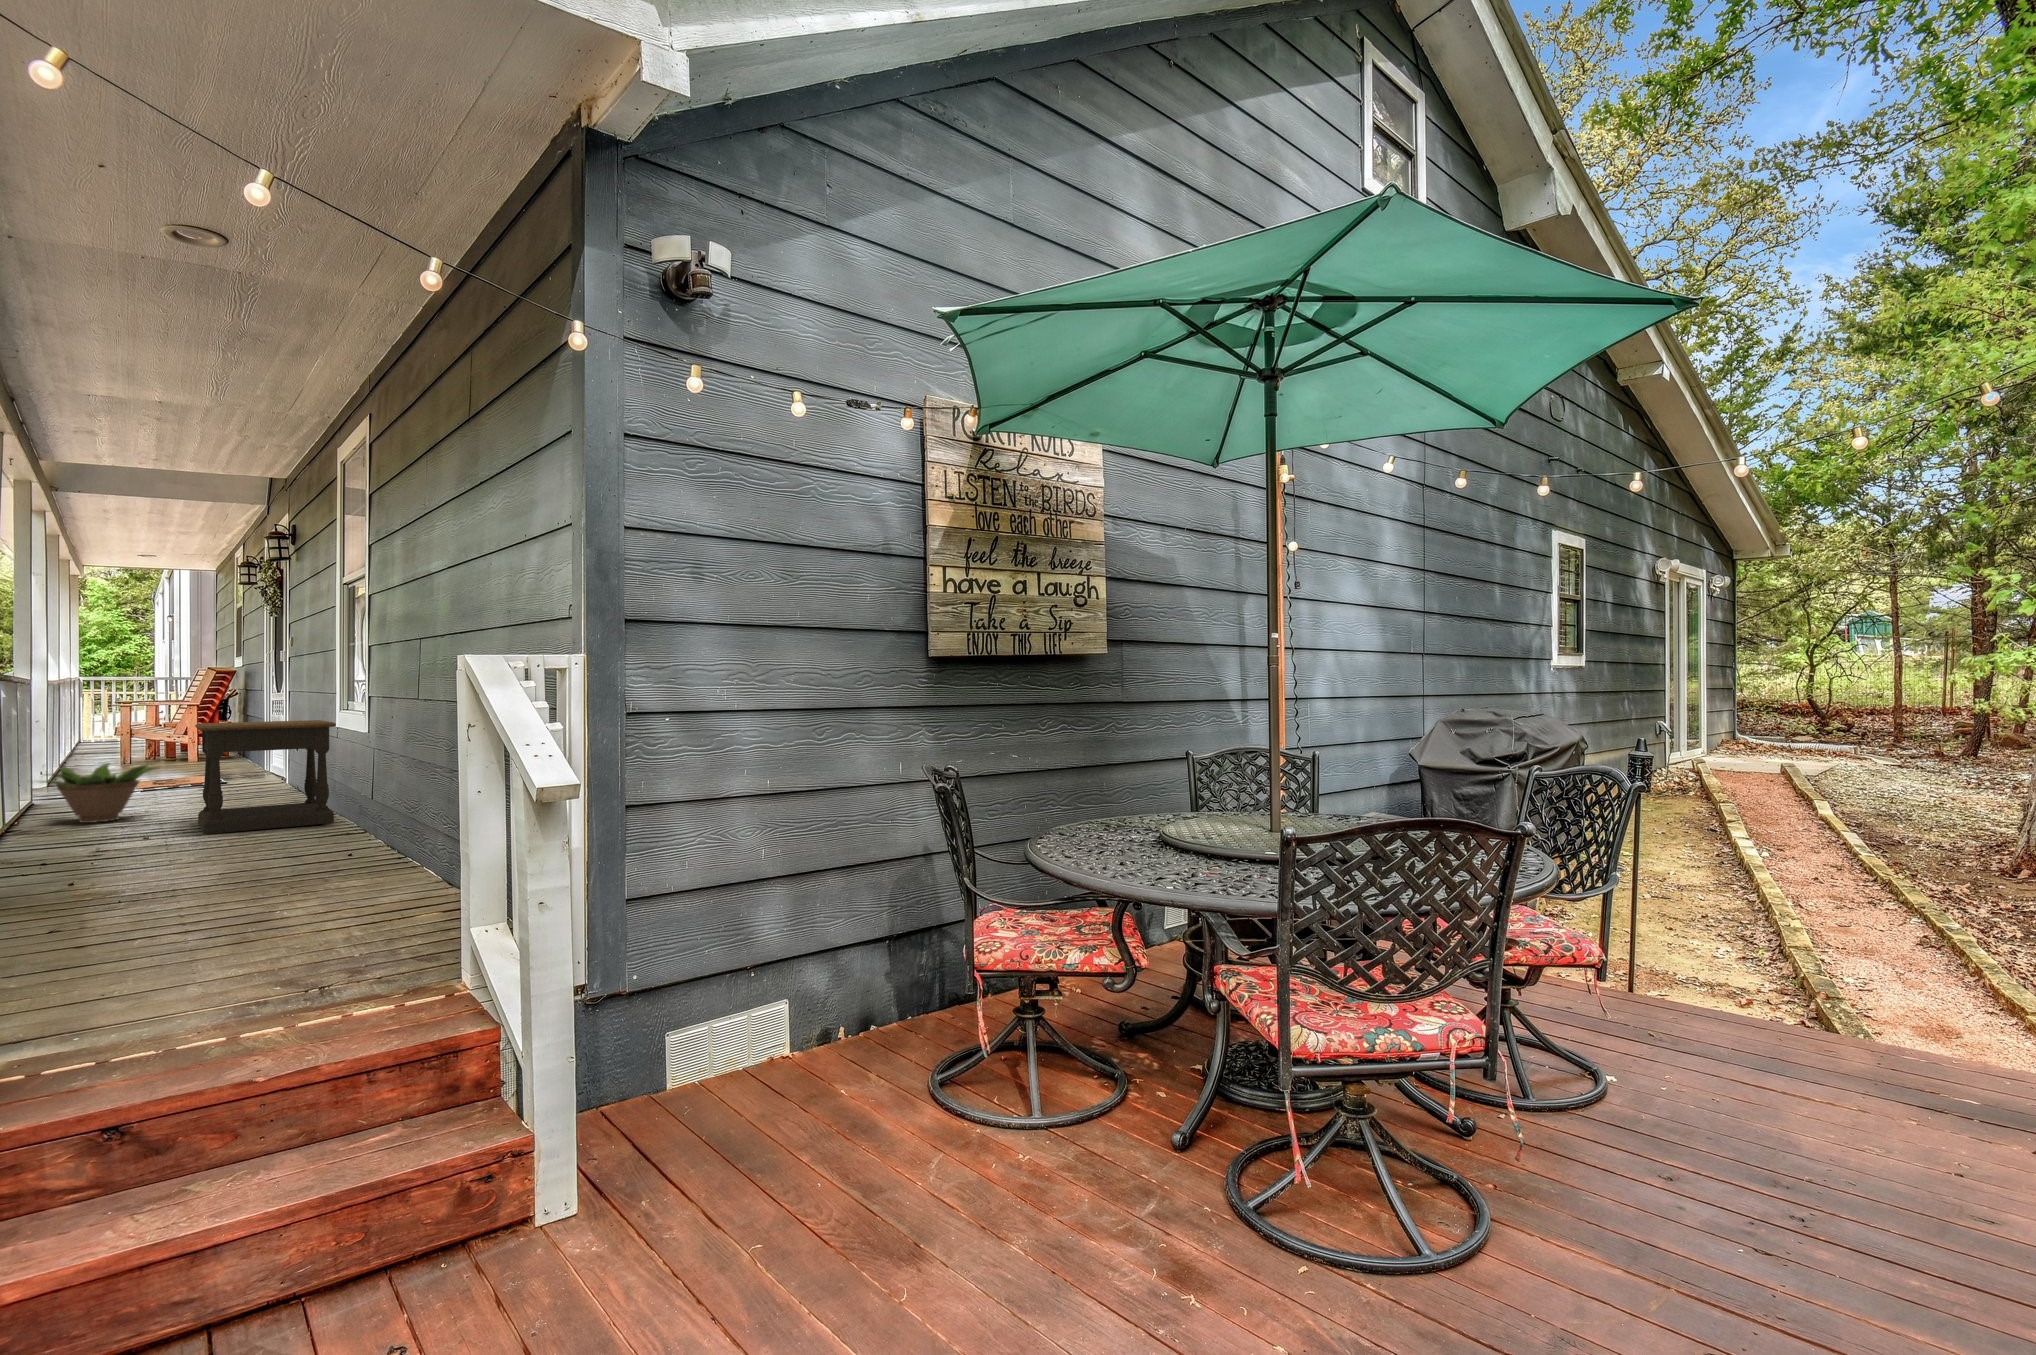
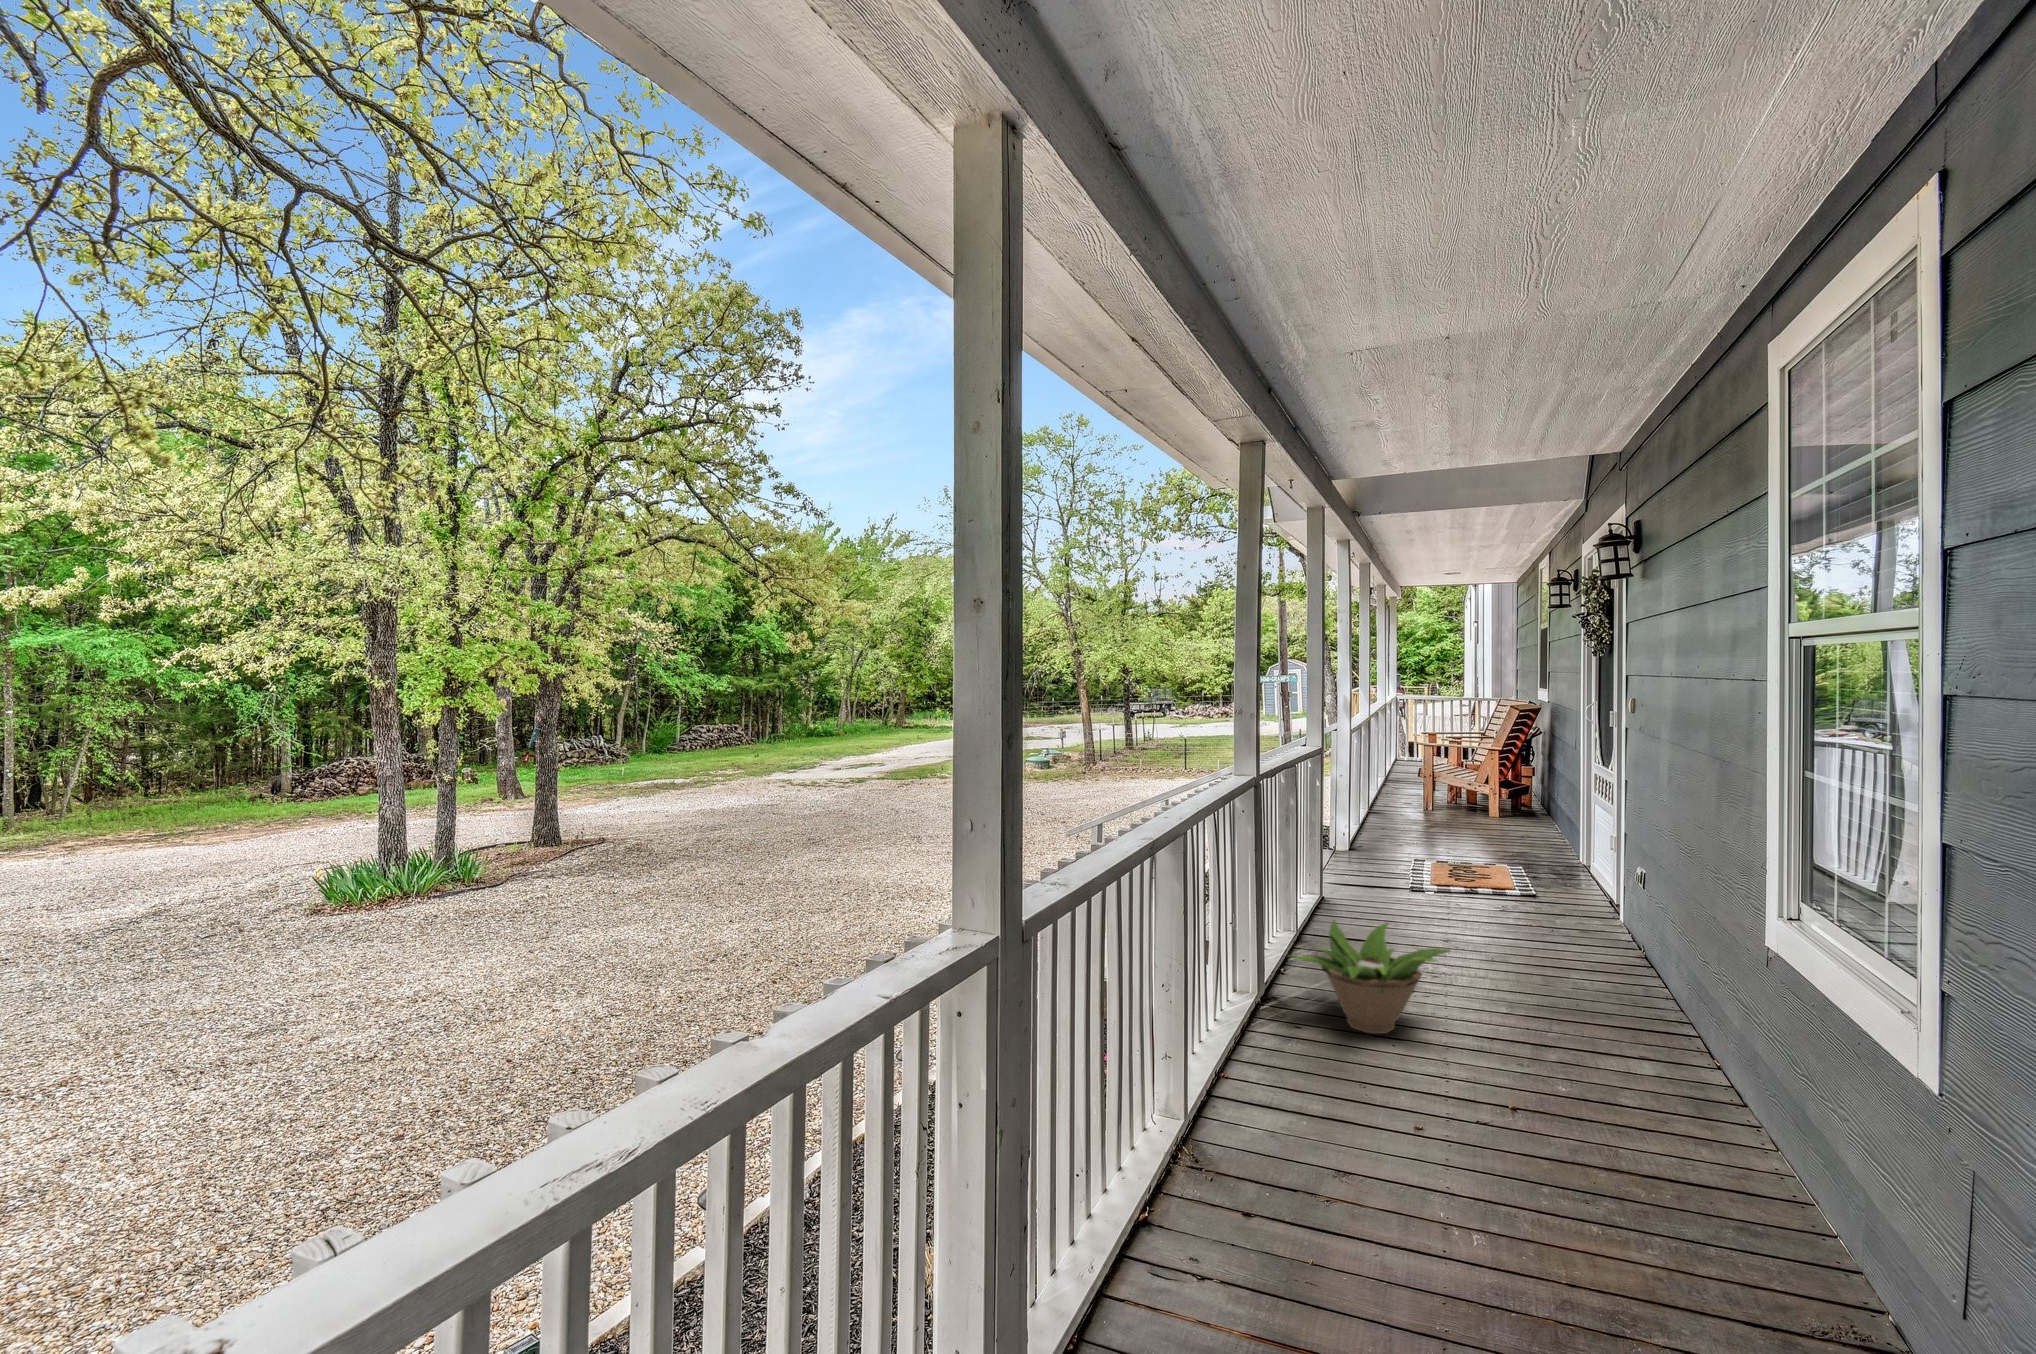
side table: present [195,720,336,834] -> none [1500,914,1799,1244]

